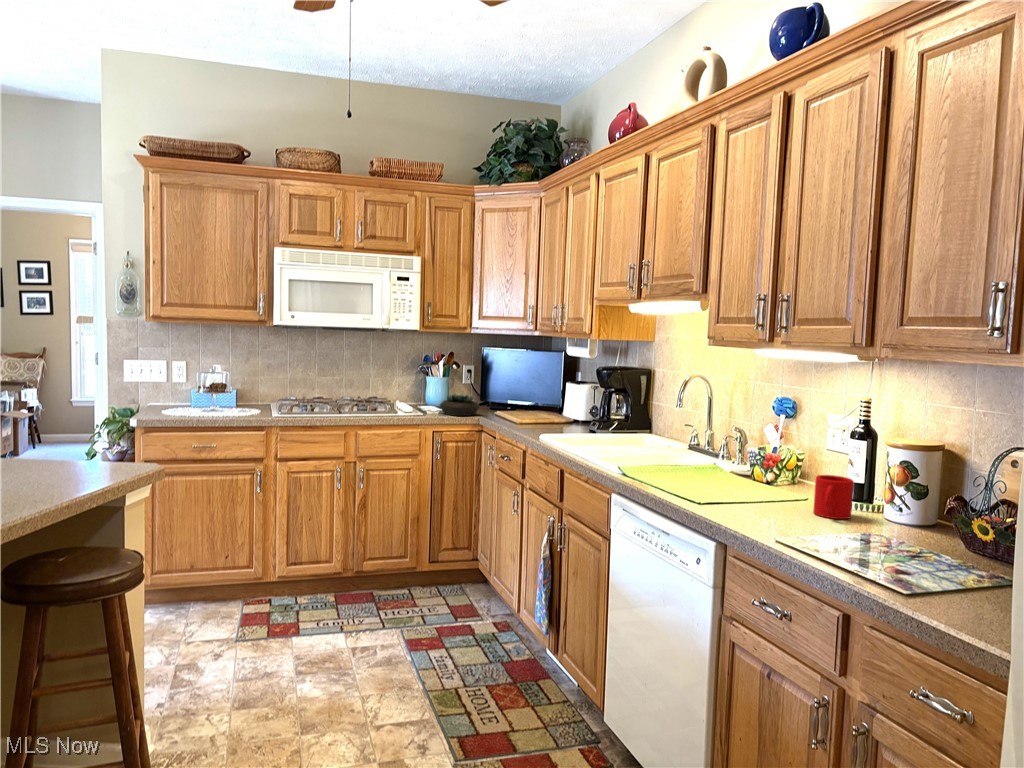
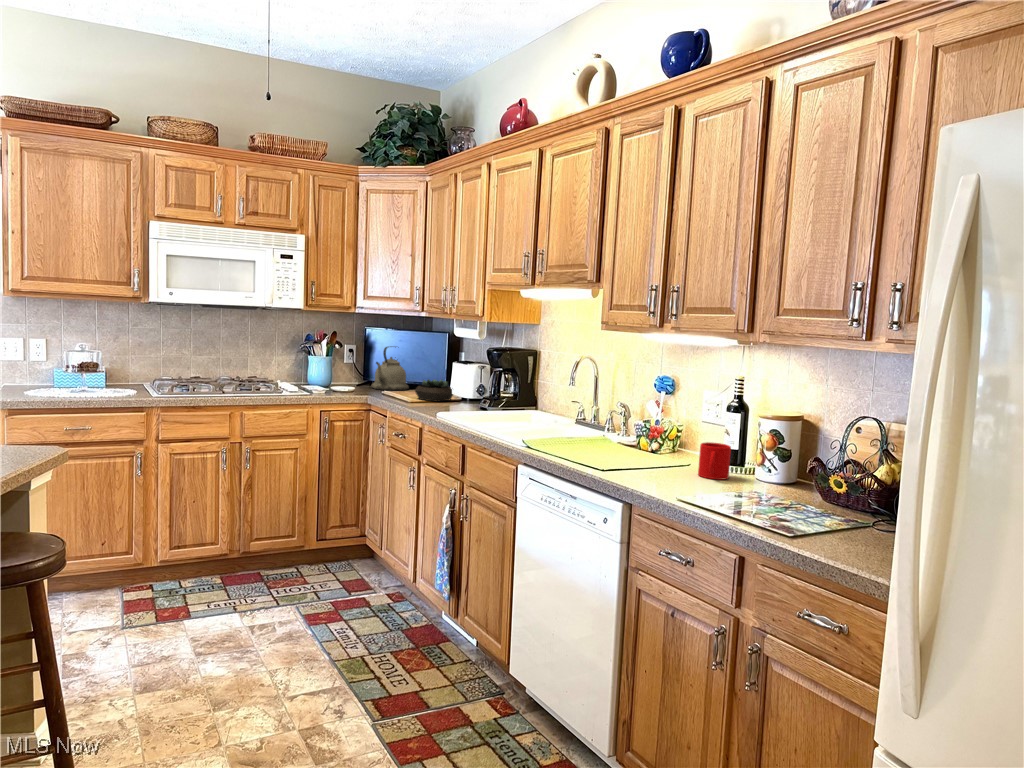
kettle: none [486,366,524,412] -> present [372,347,409,390]
succulent plant: present [440,394,480,416] -> present [415,379,453,402]

